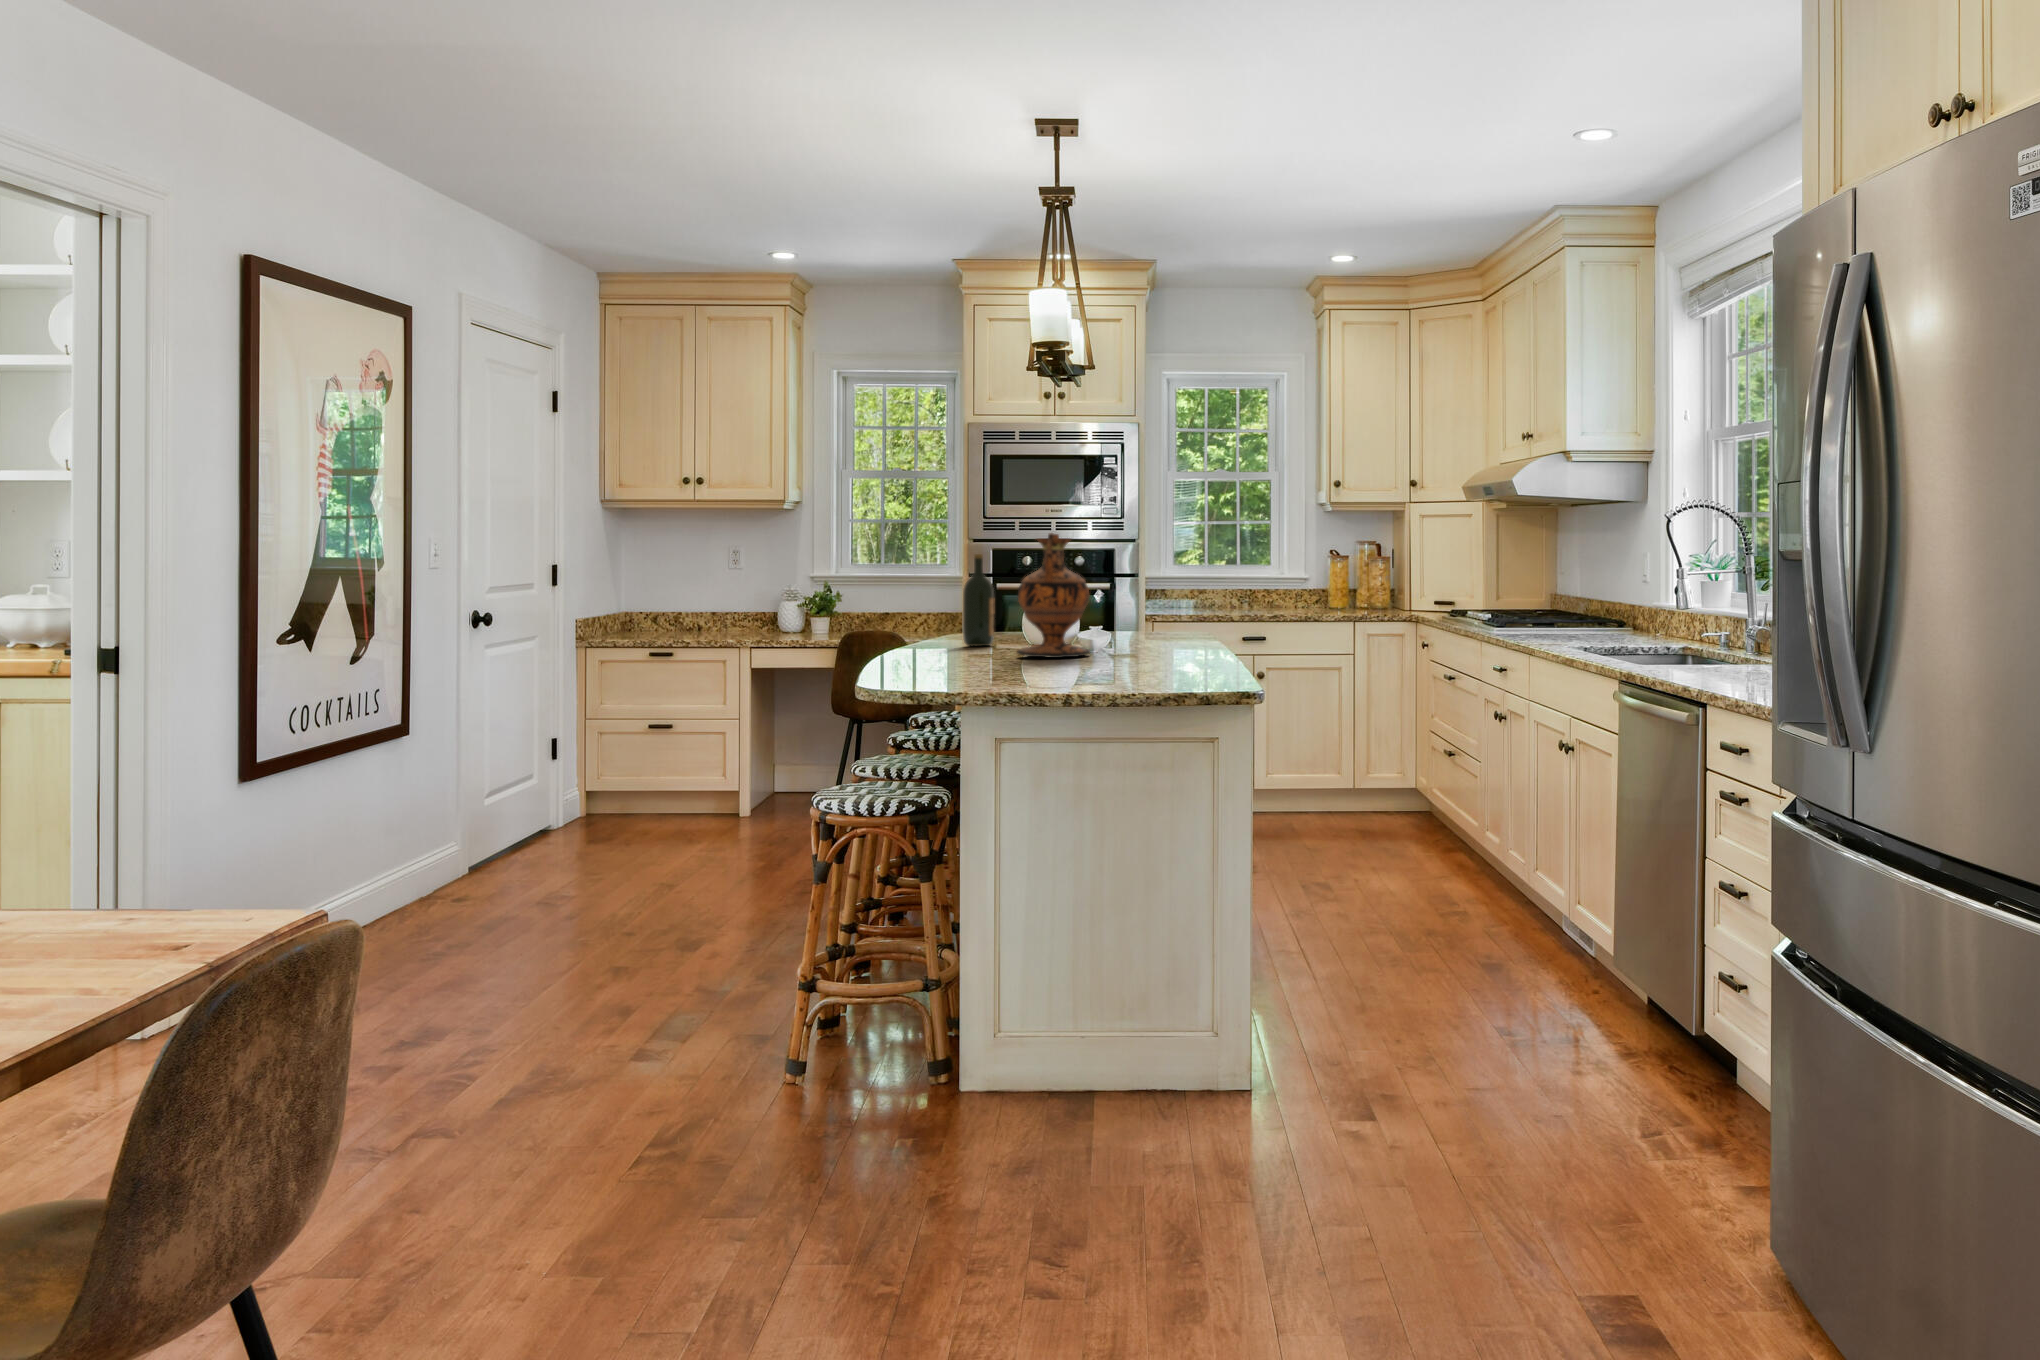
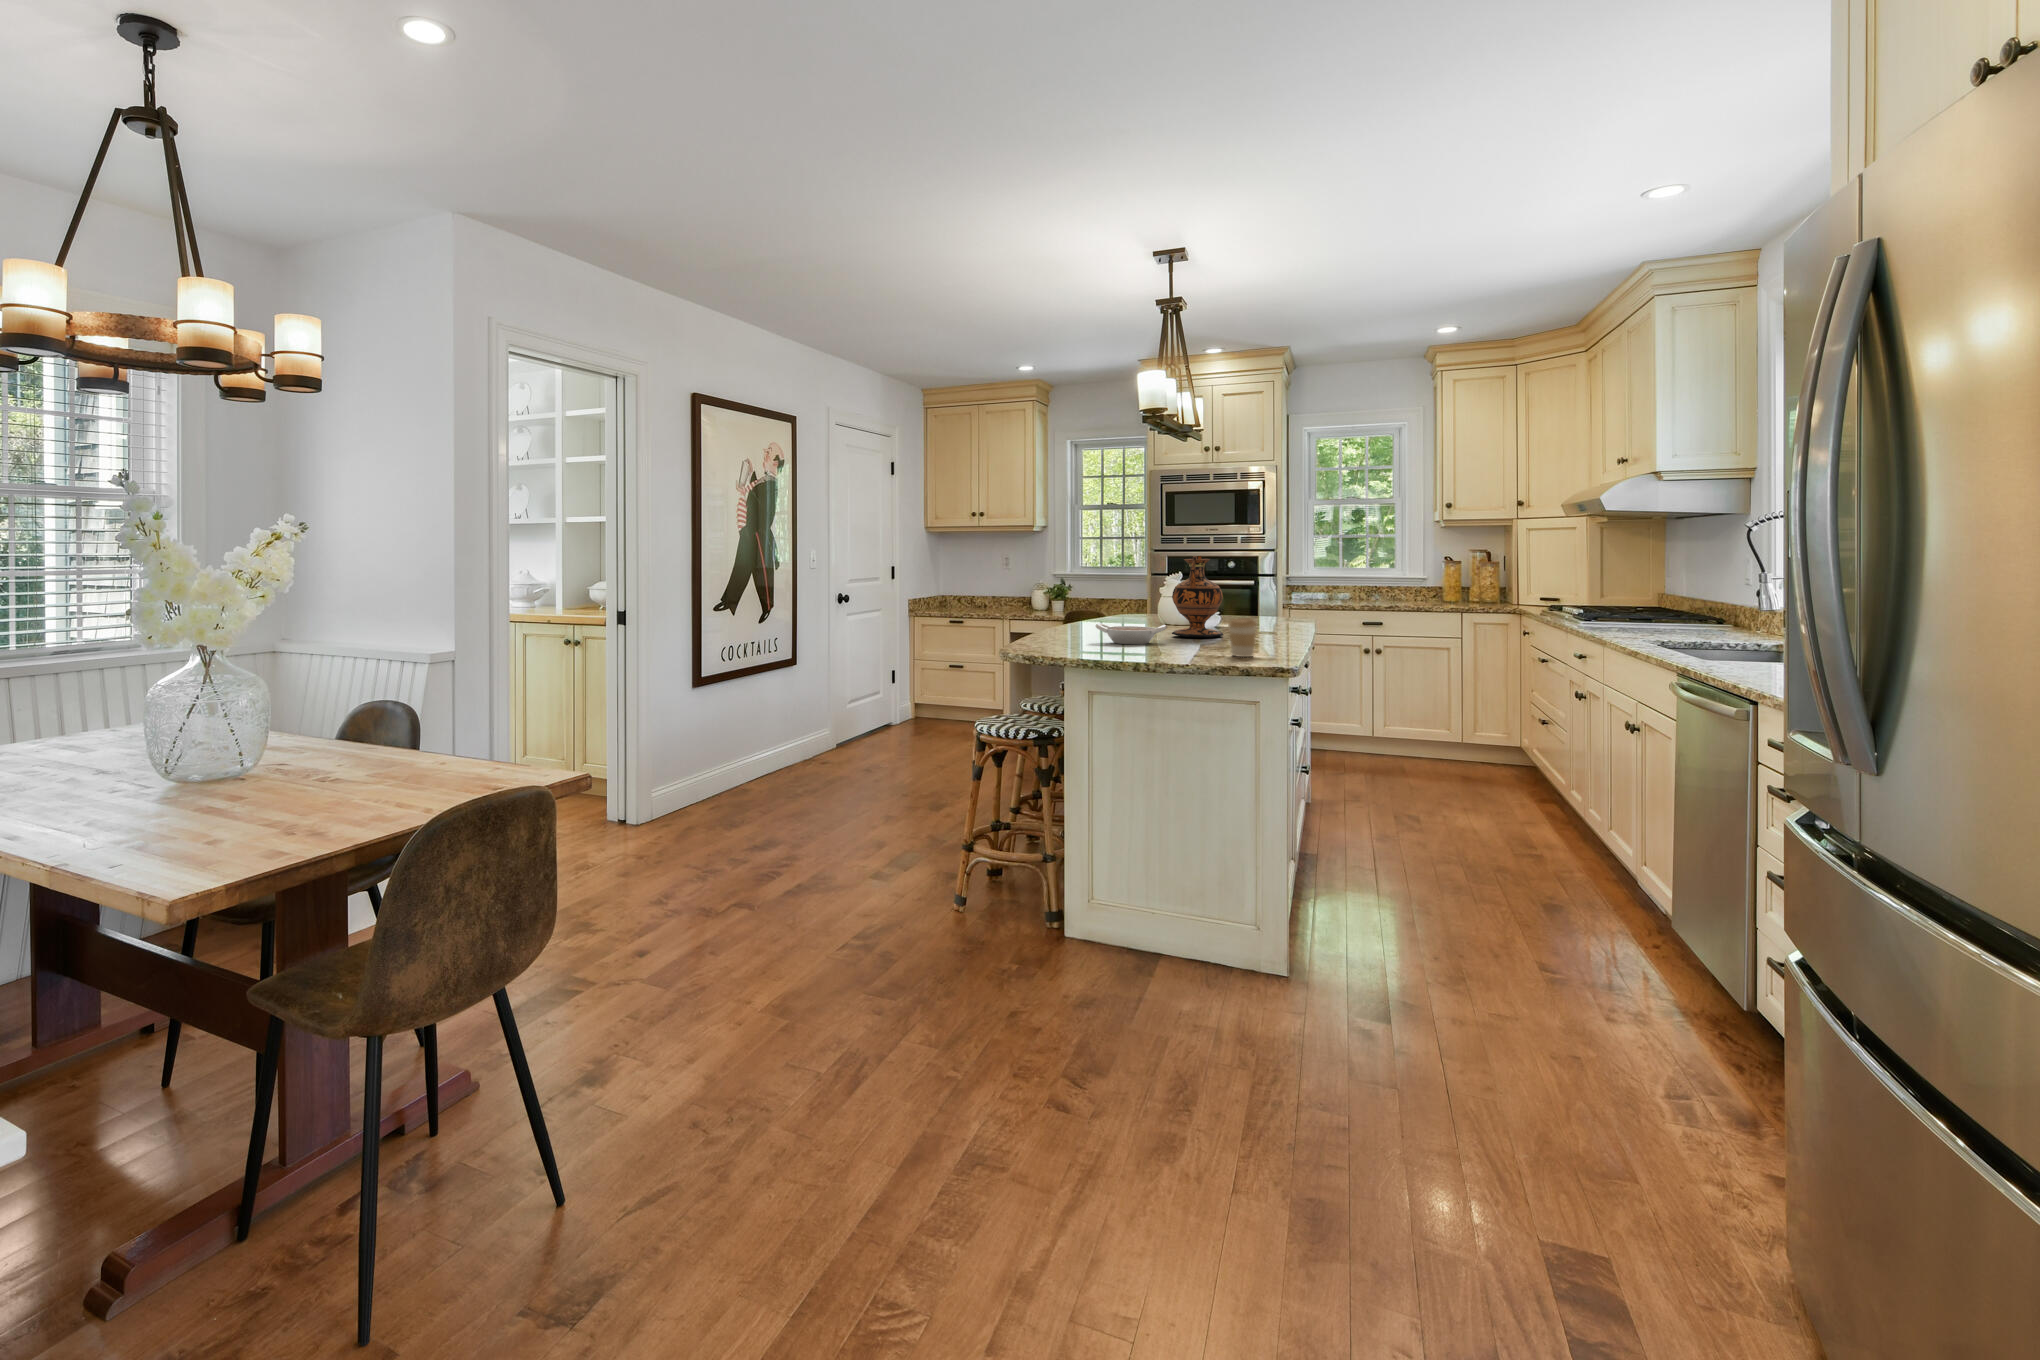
wine bottle: present [963,554,995,646] -> none [1141,566,1162,627]
coffee cup: none [1115,620,1156,680] -> present [1228,618,1256,657]
bowl: none [905,638,1014,670] -> present [1096,623,1167,644]

